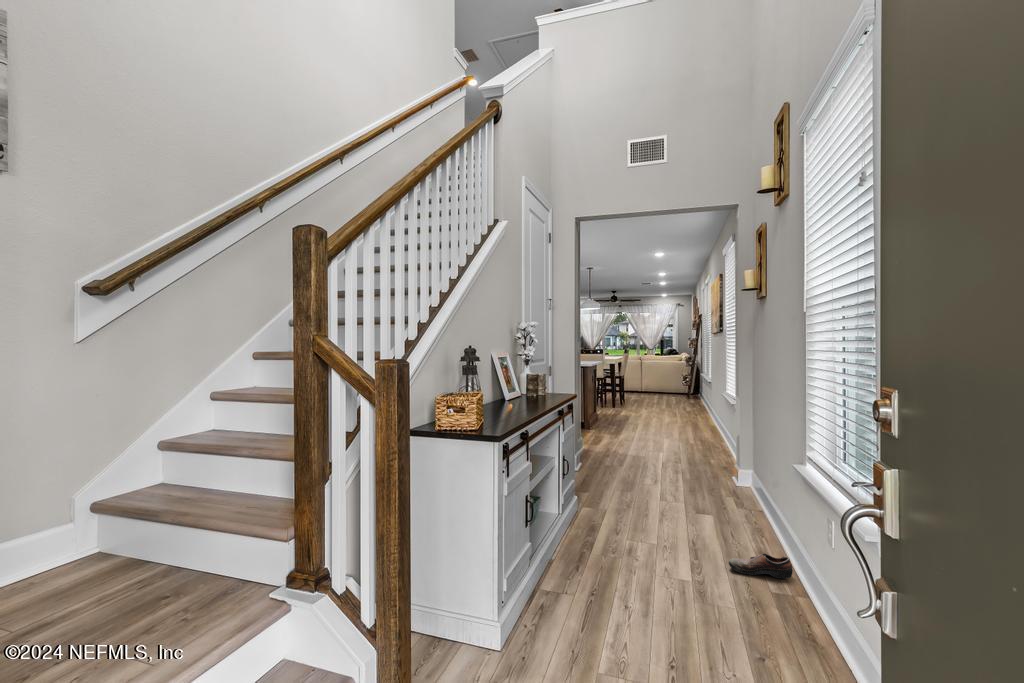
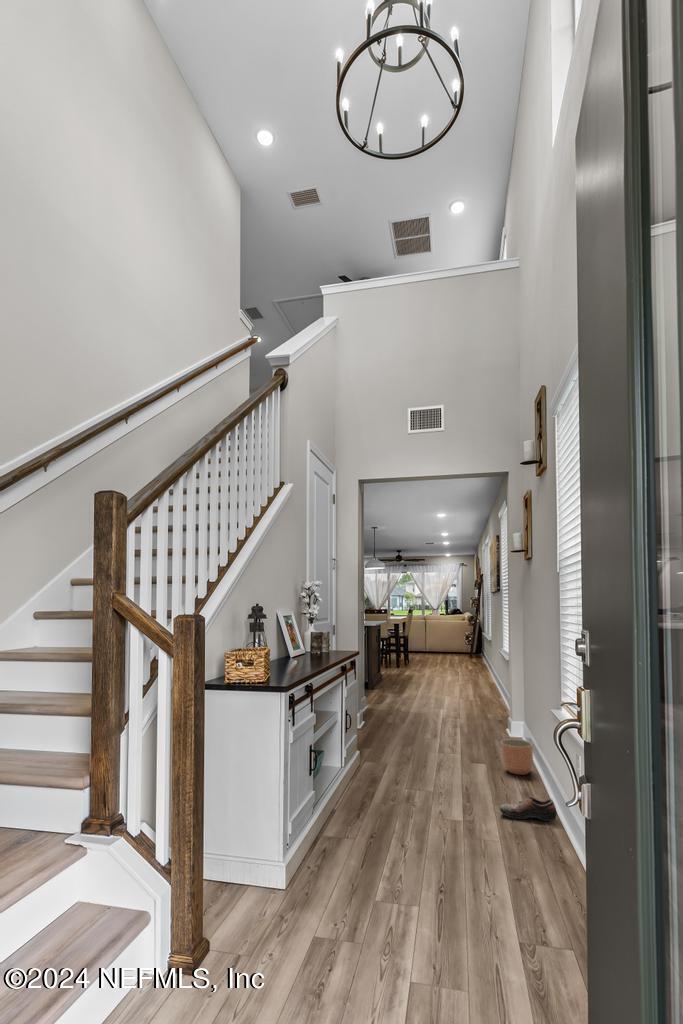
planter: none [729,489,764,526] -> present [501,739,533,775]

